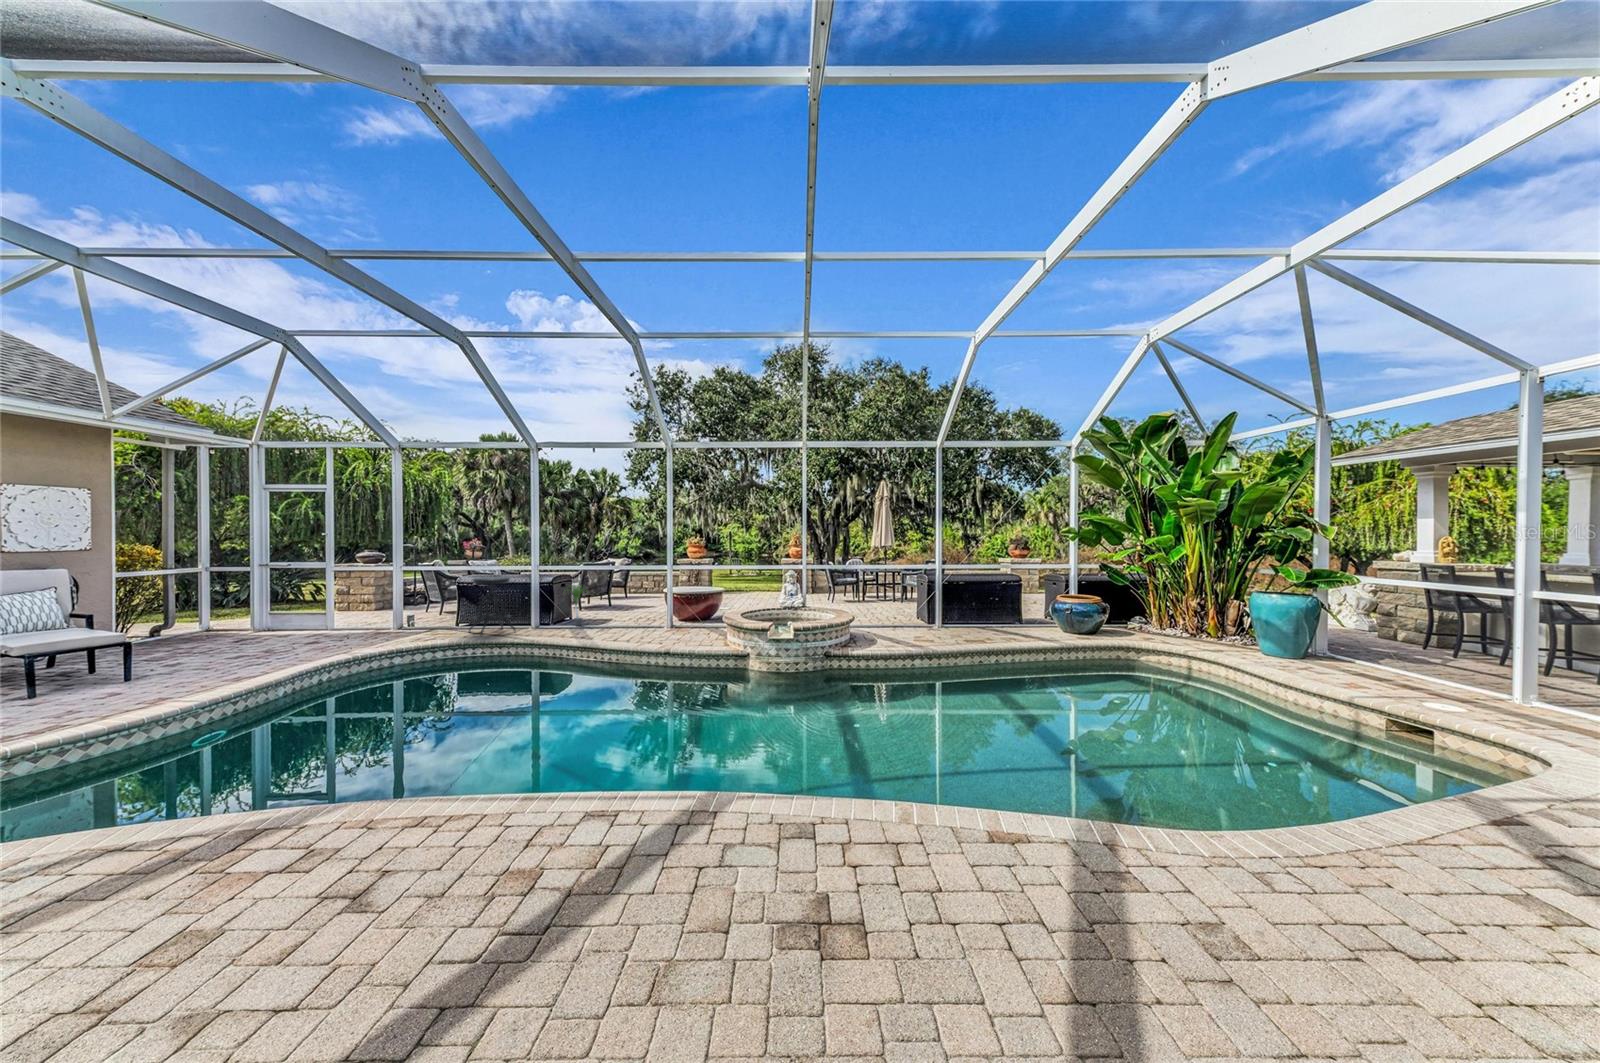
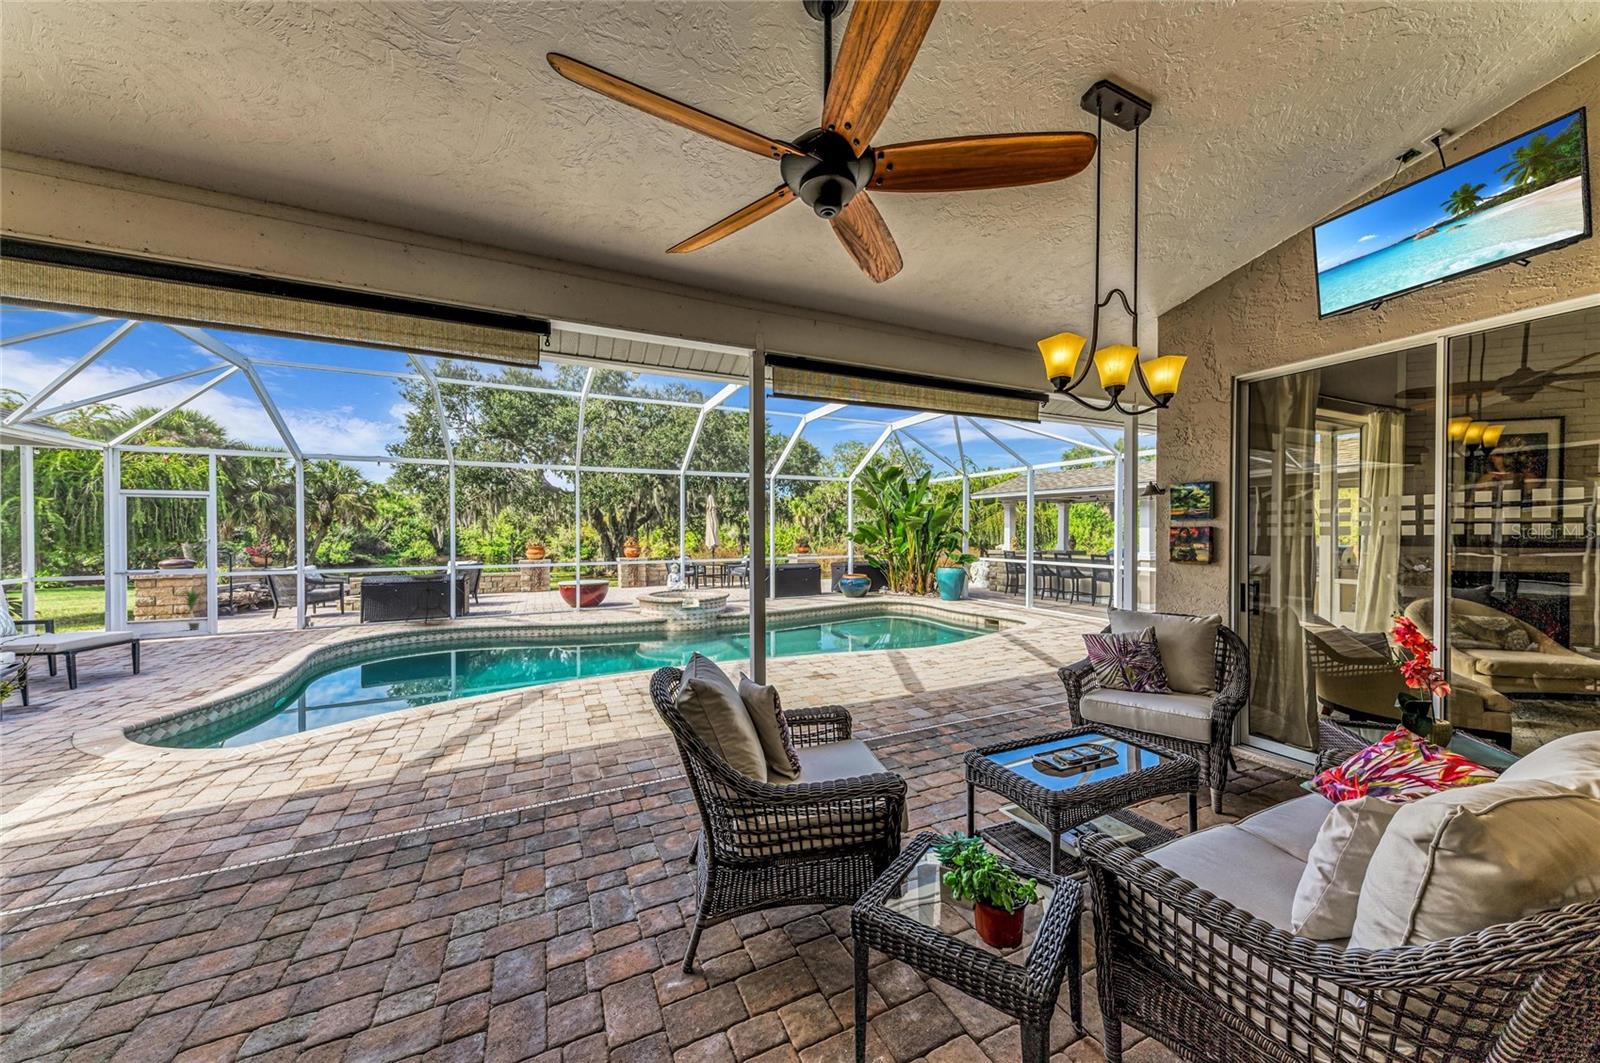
potted plant: present [572,585,582,626] -> present [182,590,201,630]

